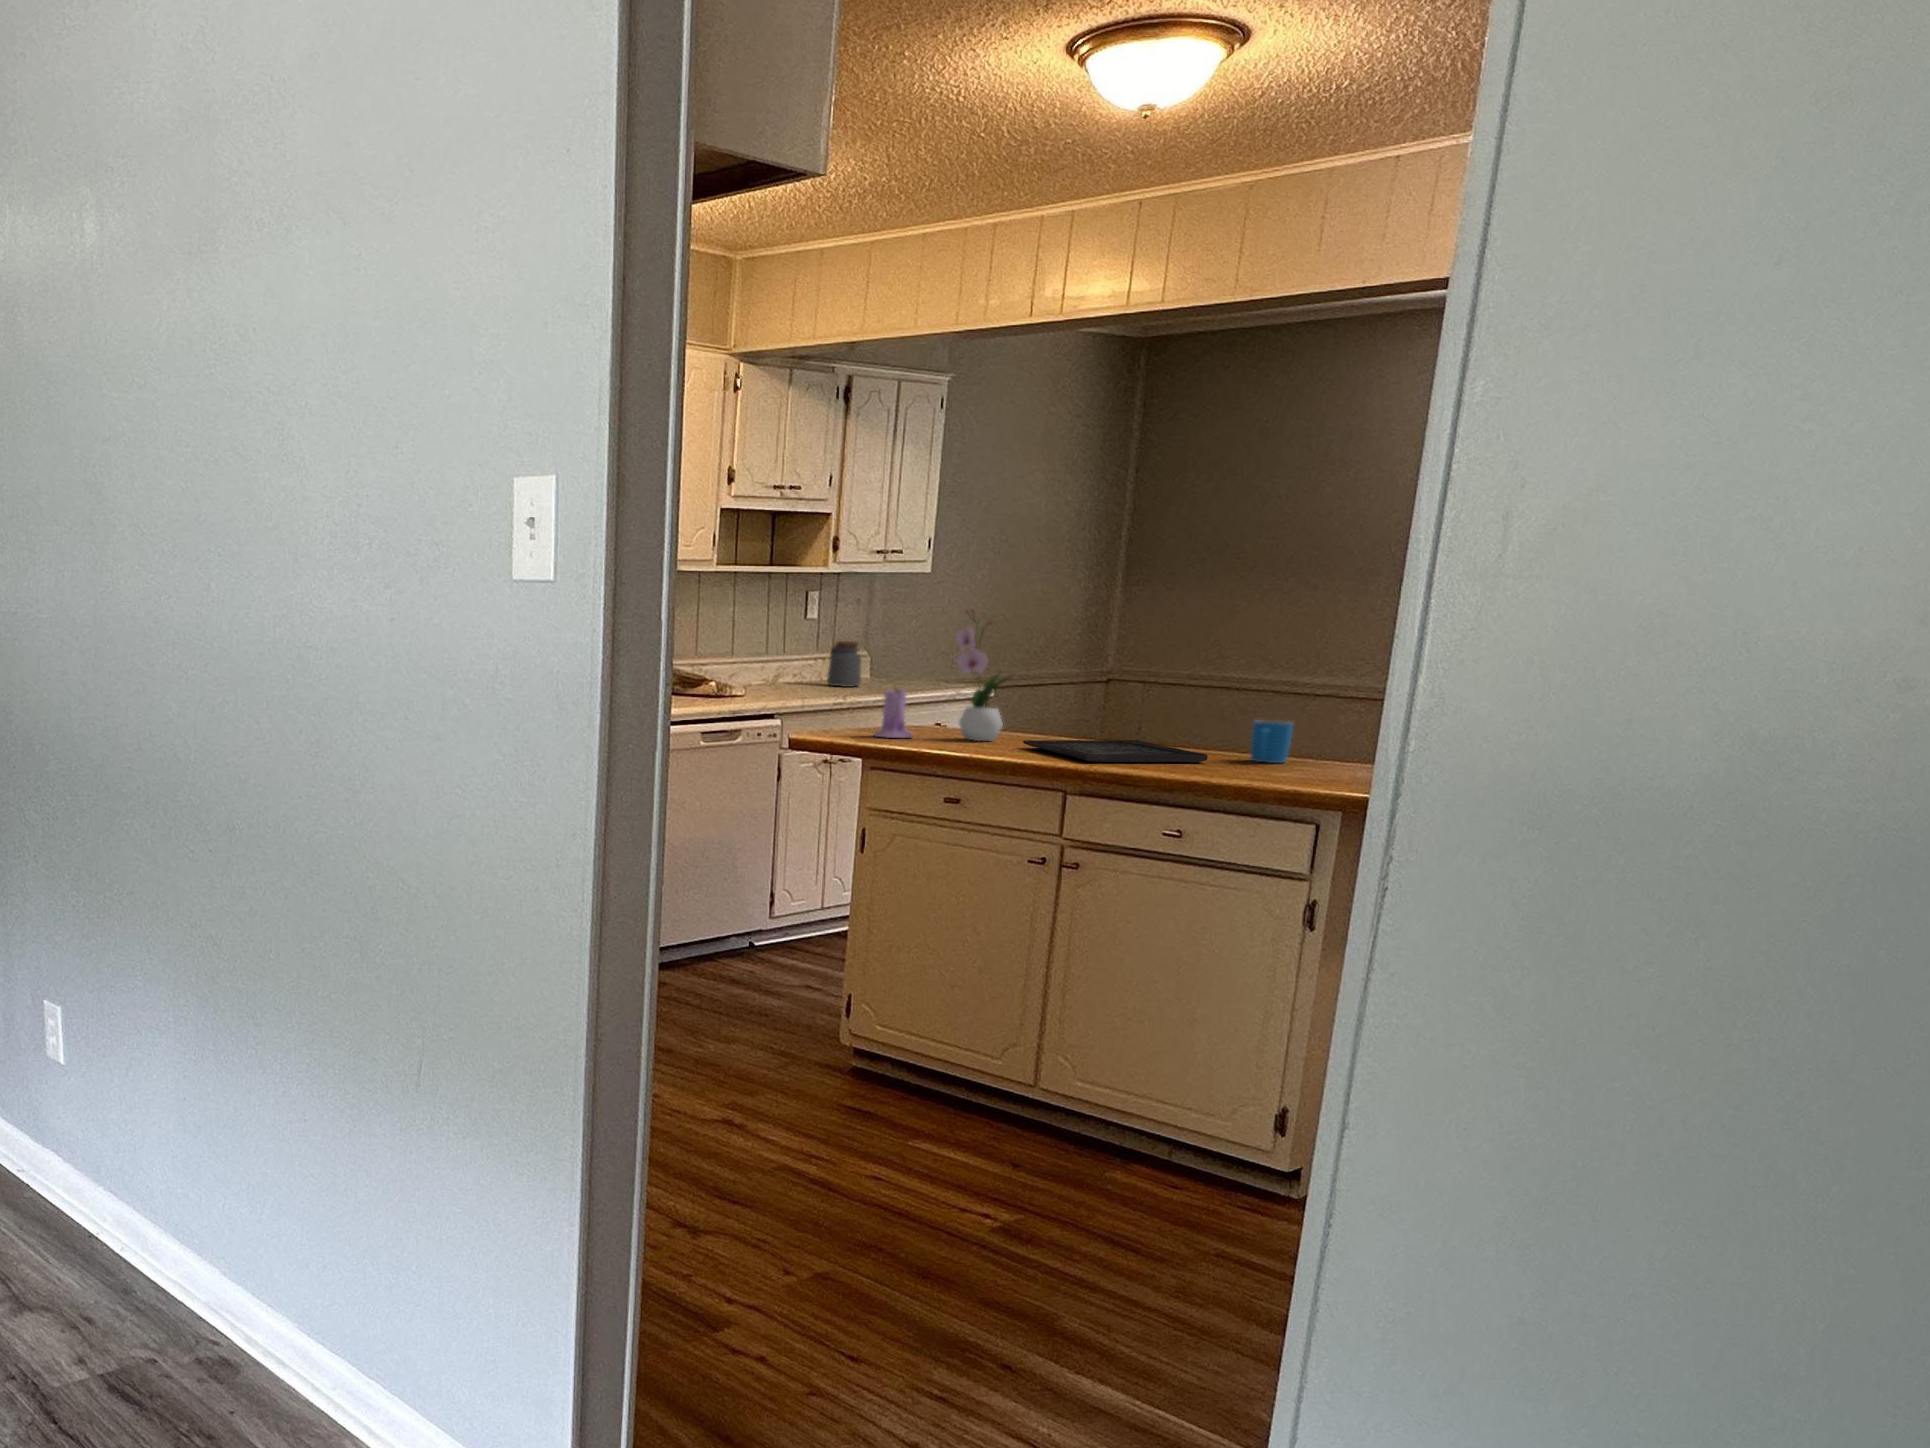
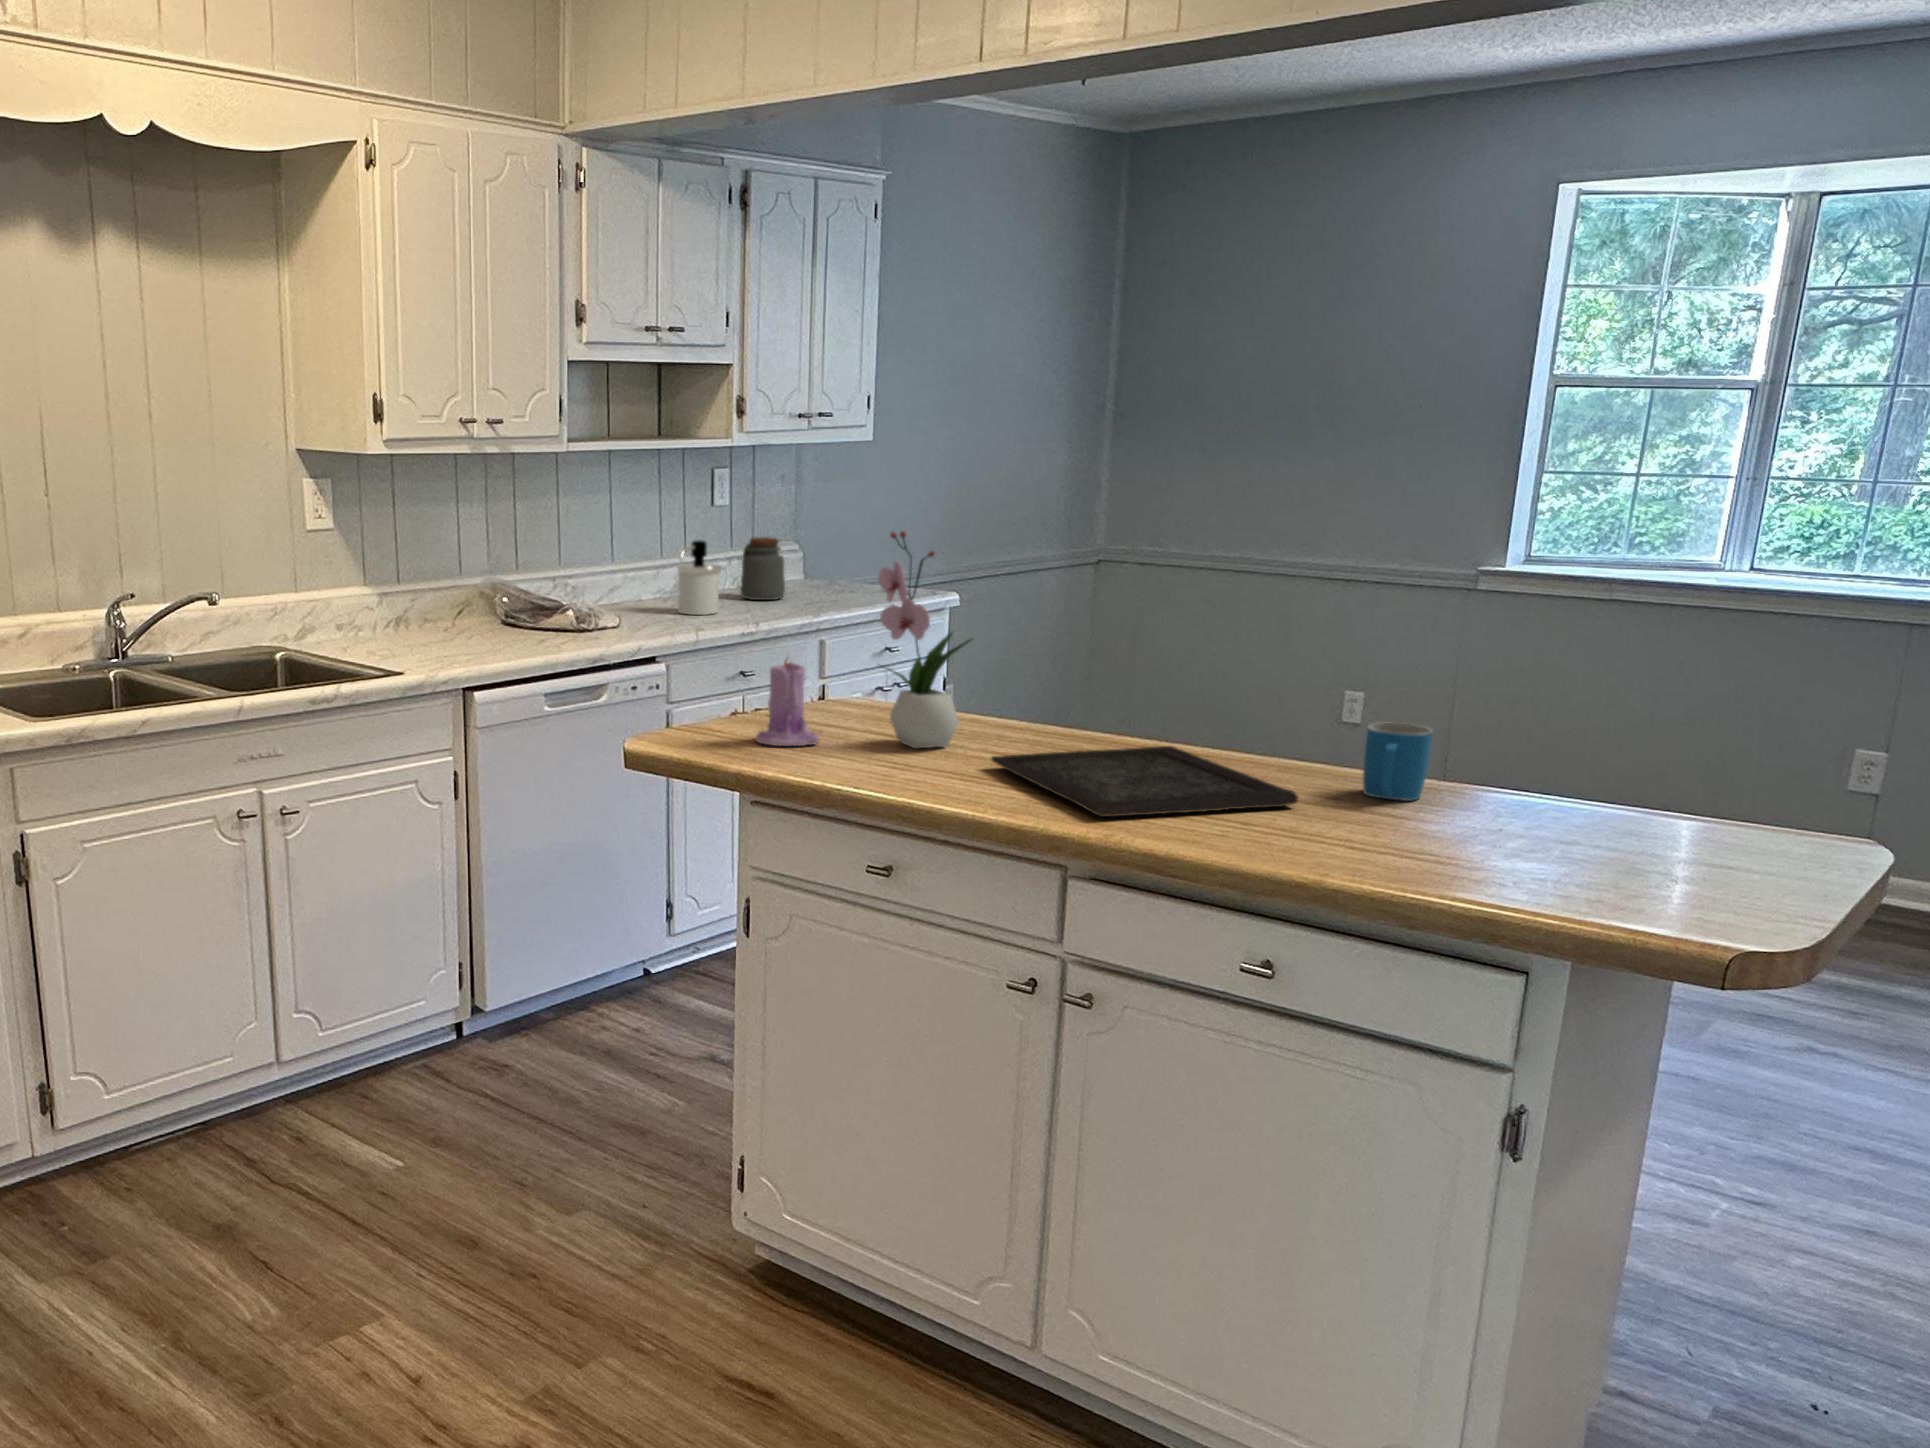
soap dispenser: none [785,639,818,692] -> present [677,540,721,615]

